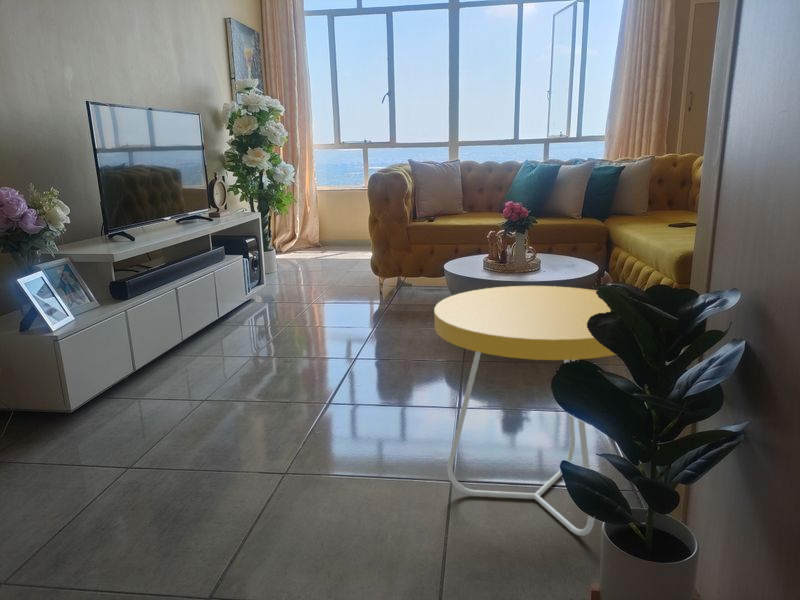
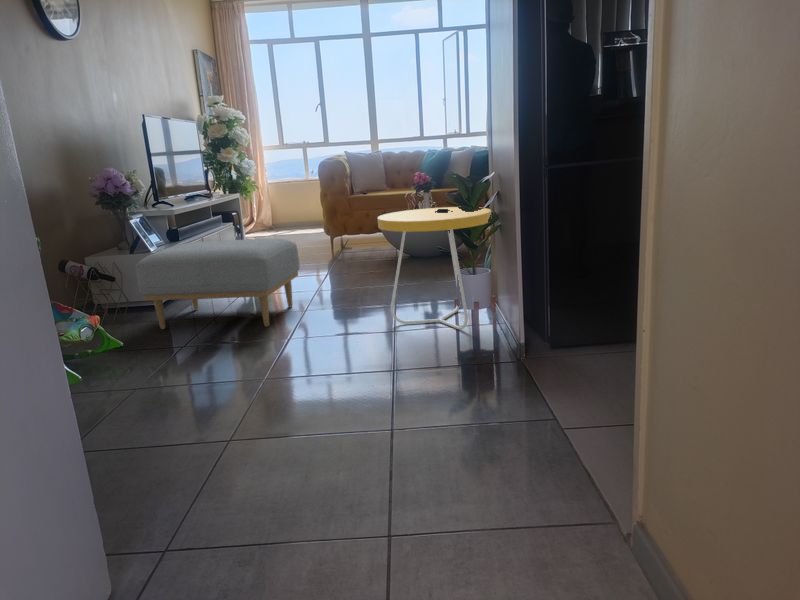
ottoman: none [42,302,312,463] -> present [135,238,299,329]

